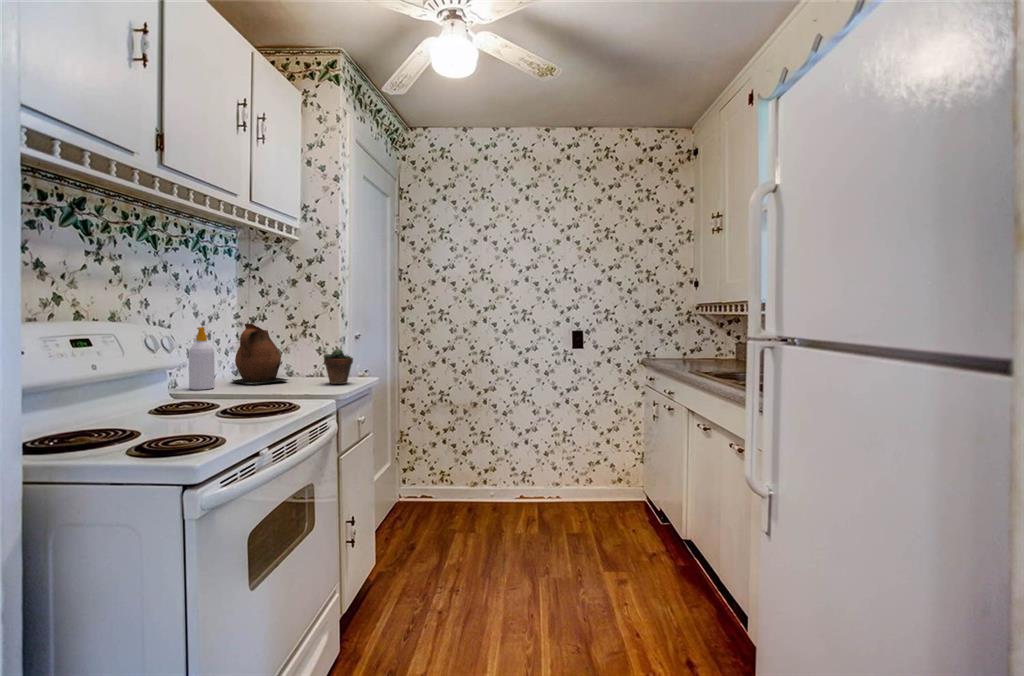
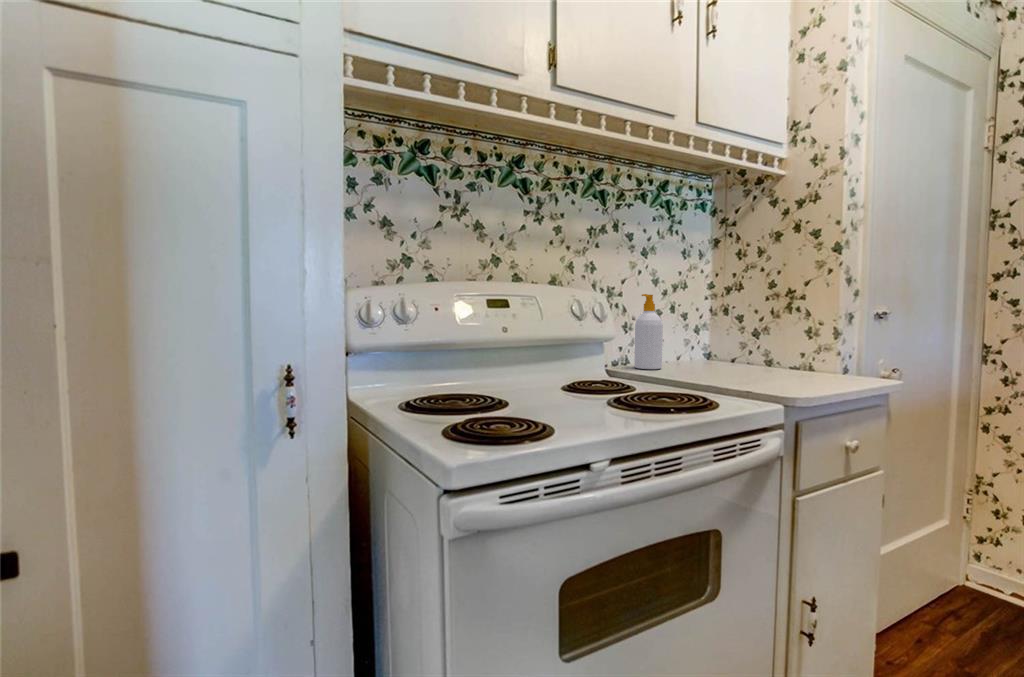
ceramic pitcher: present [232,324,288,383] -> none [687,290,759,370]
succulent plant: present [324,338,353,384] -> none [805,307,859,381]

